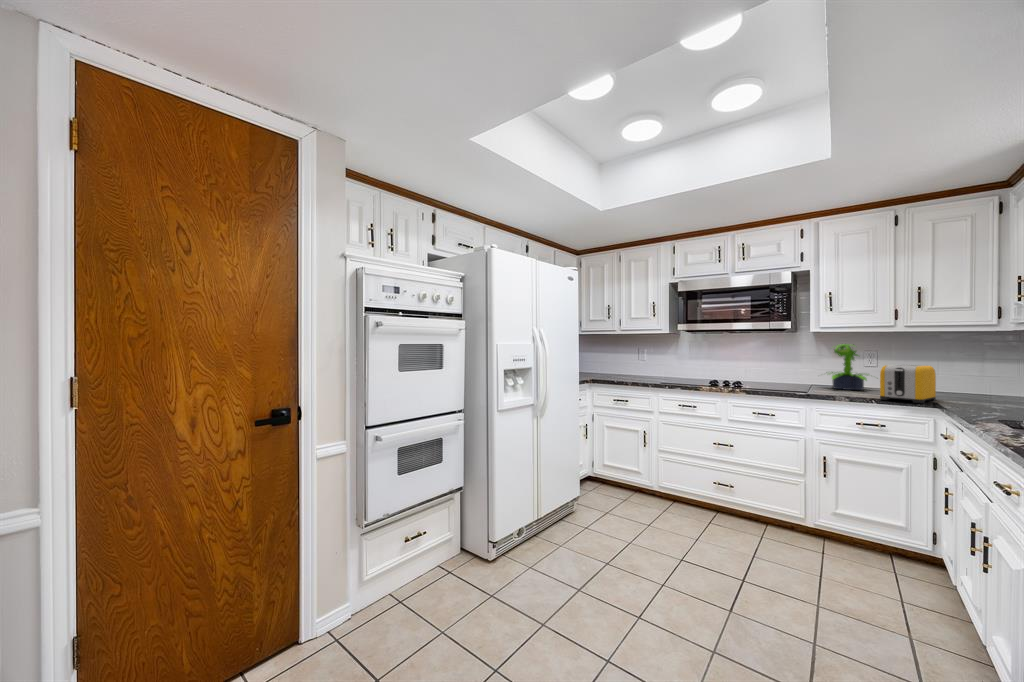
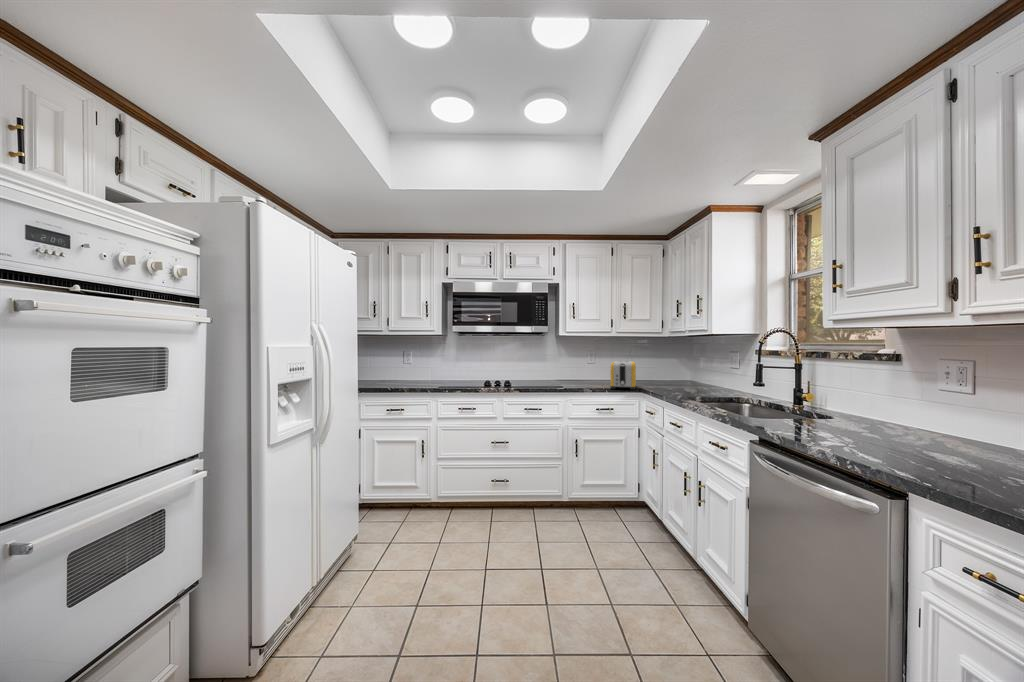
potted plant: present [832,344,868,390] -> none [561,345,598,383]

